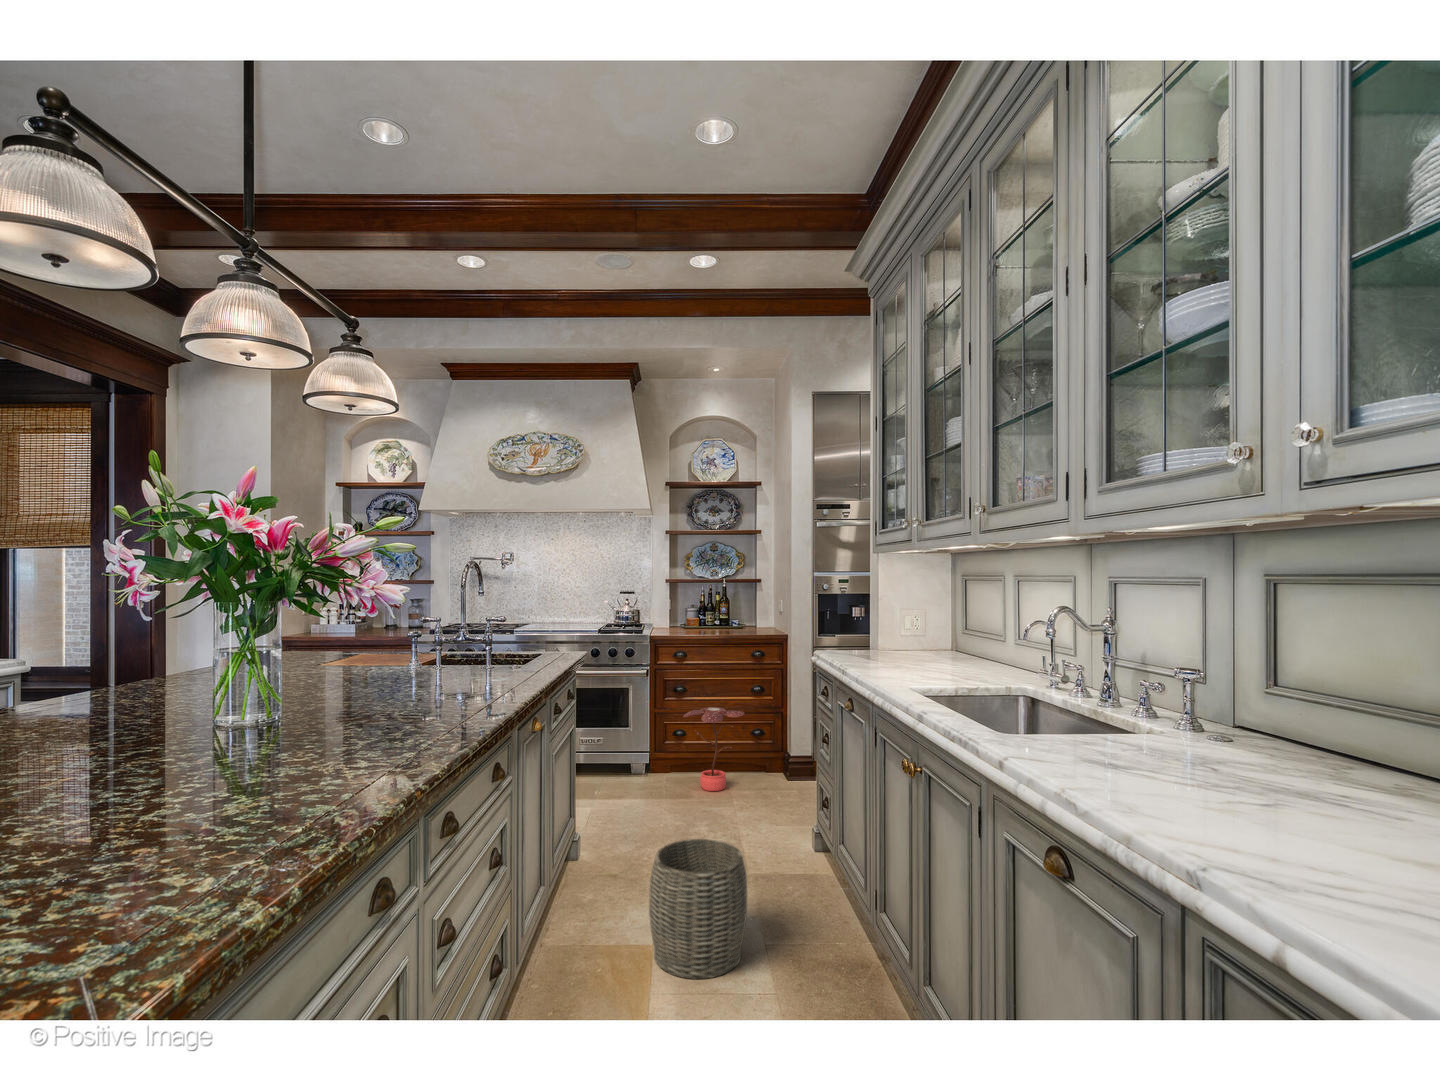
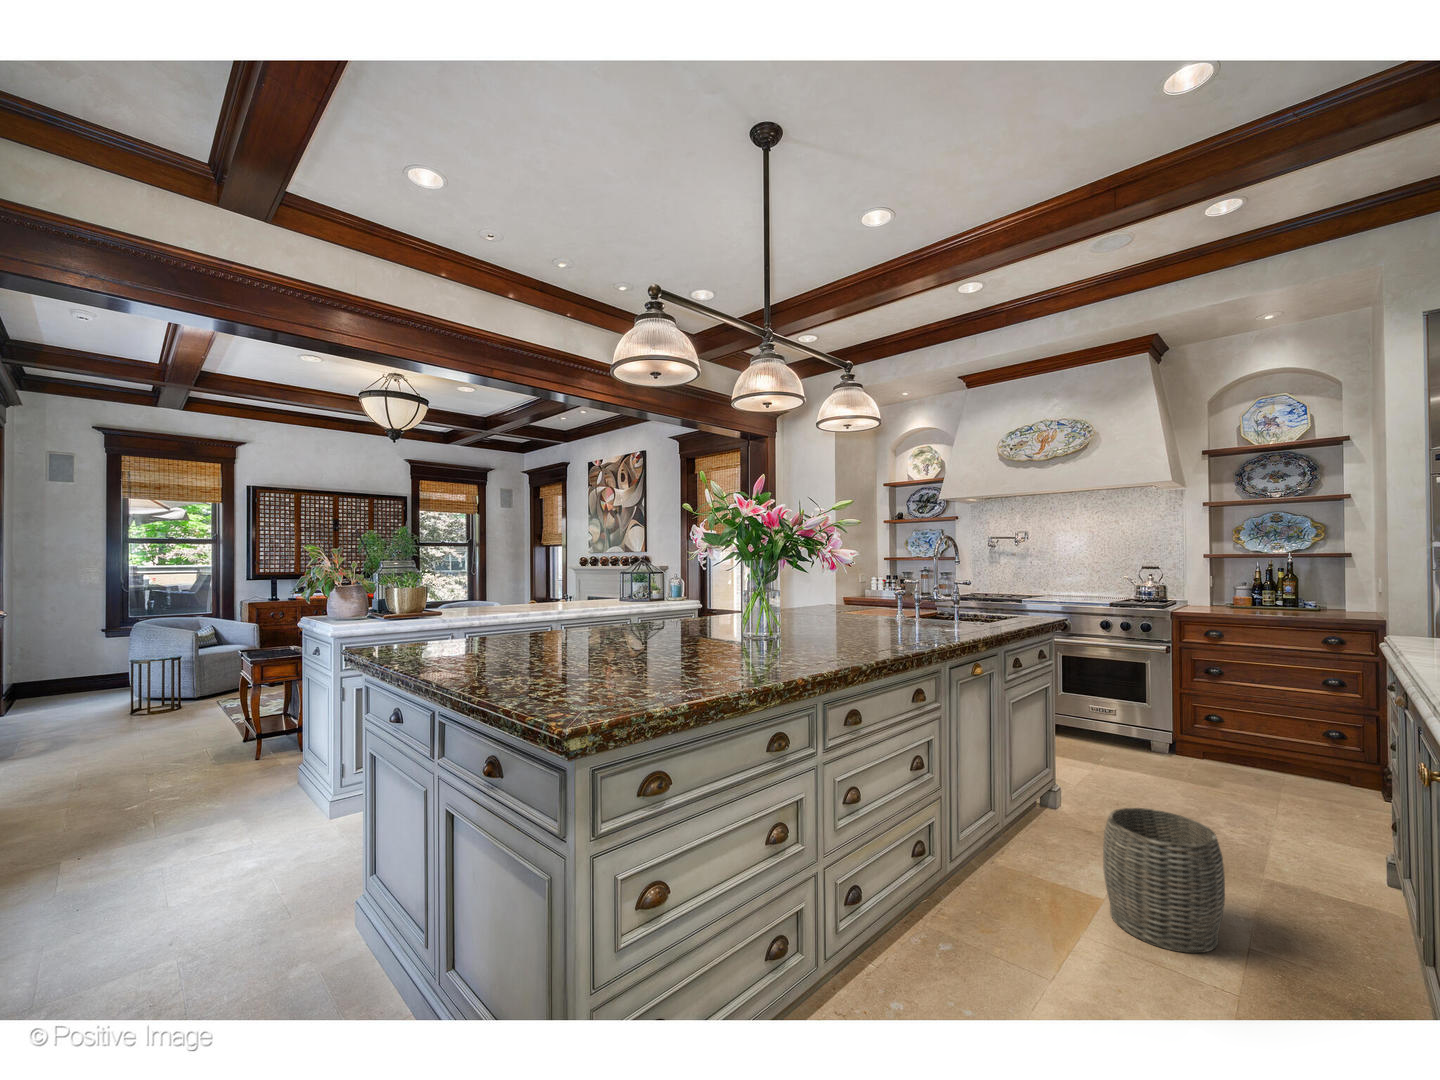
potted plant: present [683,707,745,791] -> none [1214,697,1305,793]

